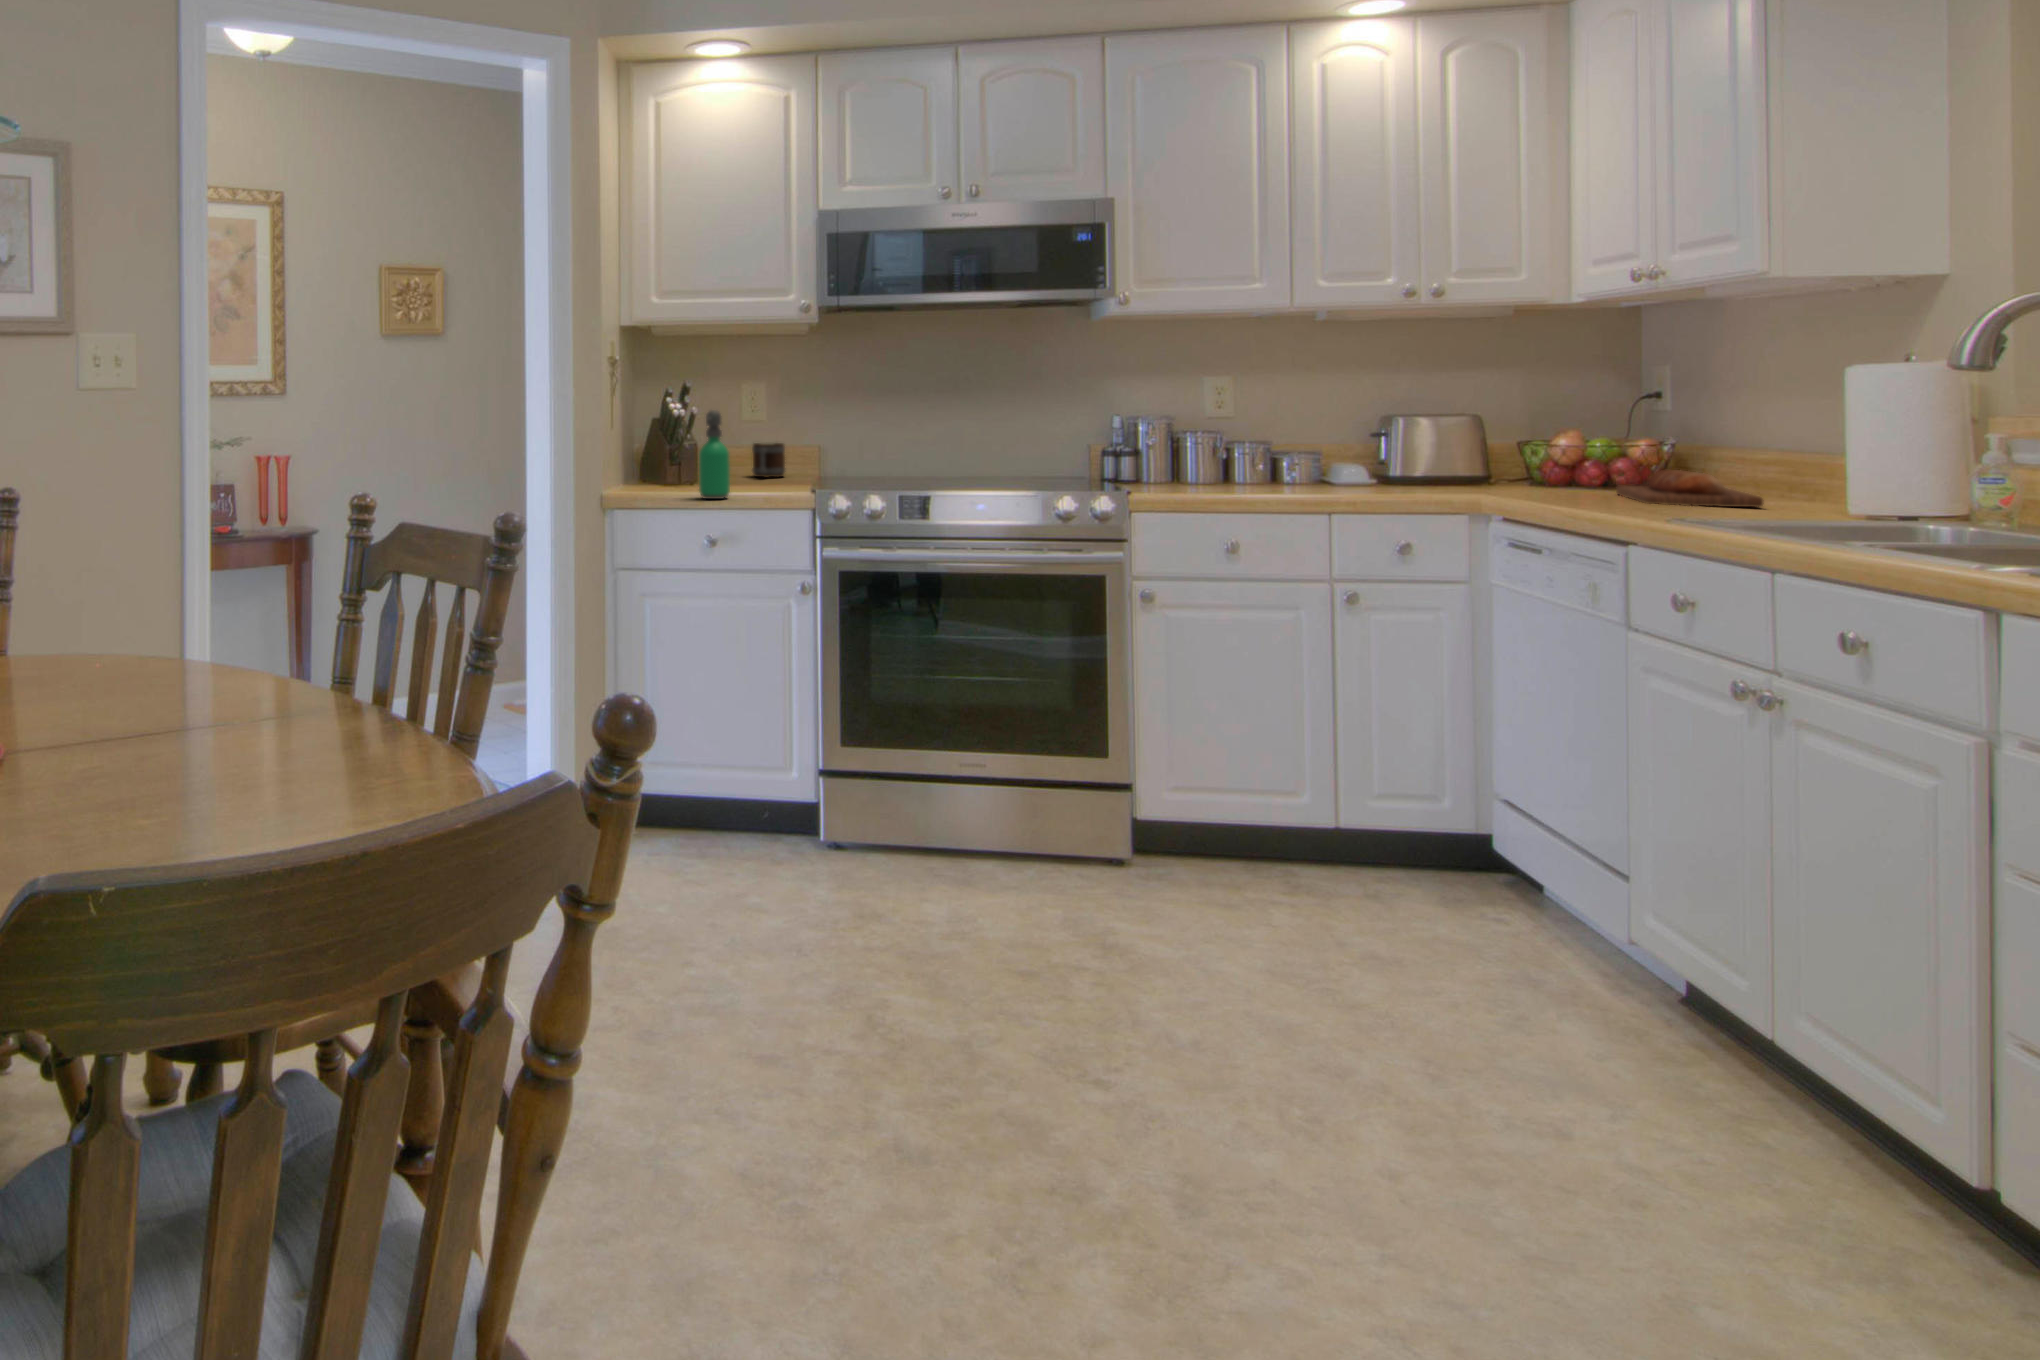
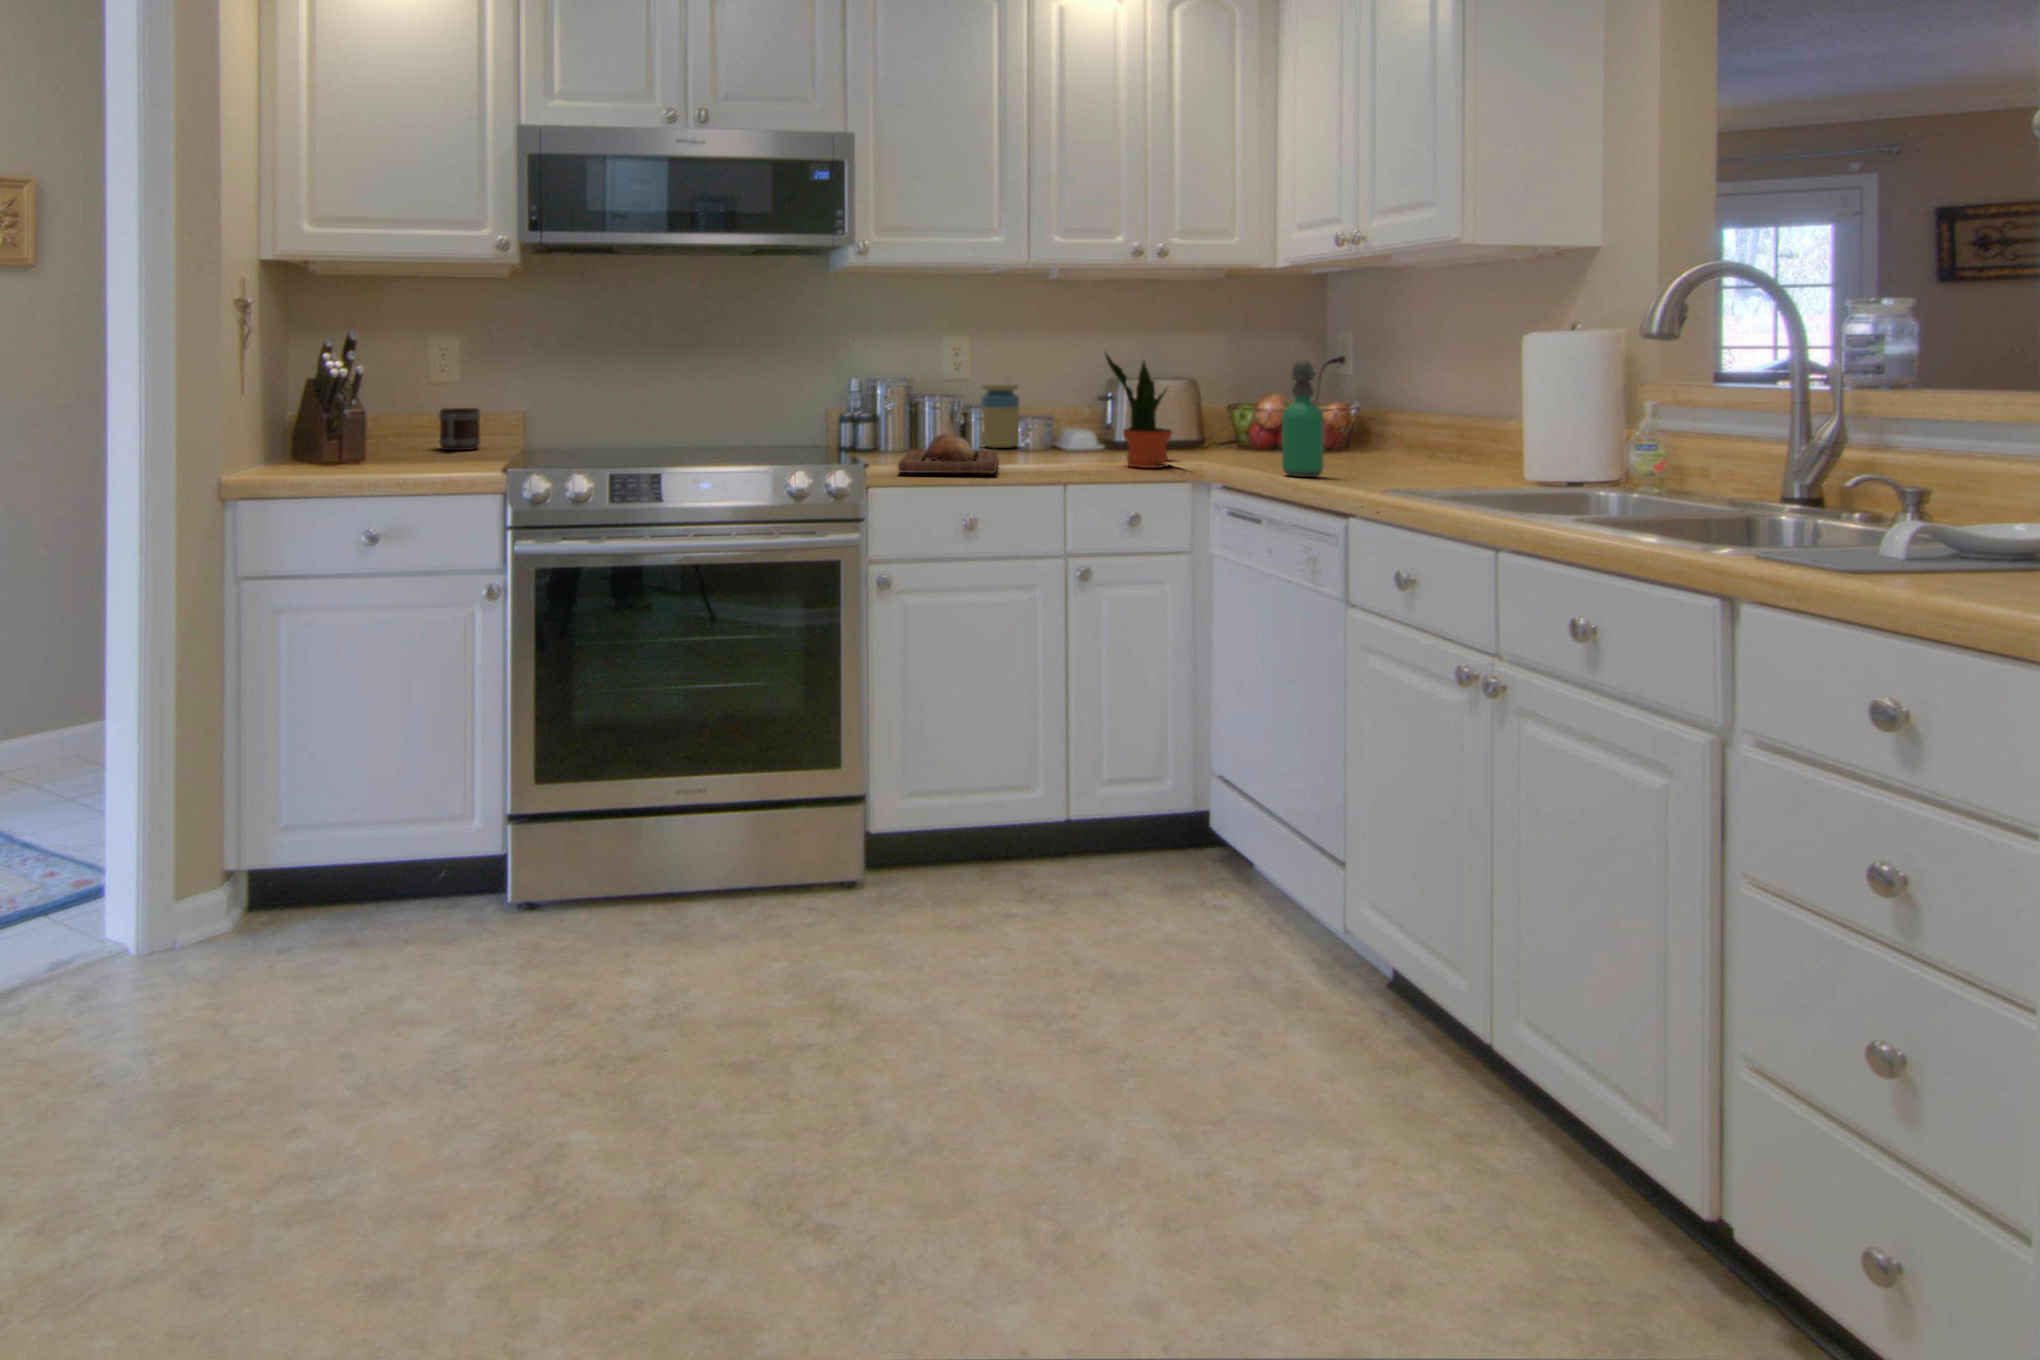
potted plant: none [1371,389,1446,500] -> present [1106,354,1172,468]
soap dispenser: present [699,410,730,499] -> present [1282,361,1324,477]
jar: none [1247,422,1287,481] -> present [981,384,1019,448]
bread loaf: present [1616,470,1764,507] -> present [898,434,998,473]

